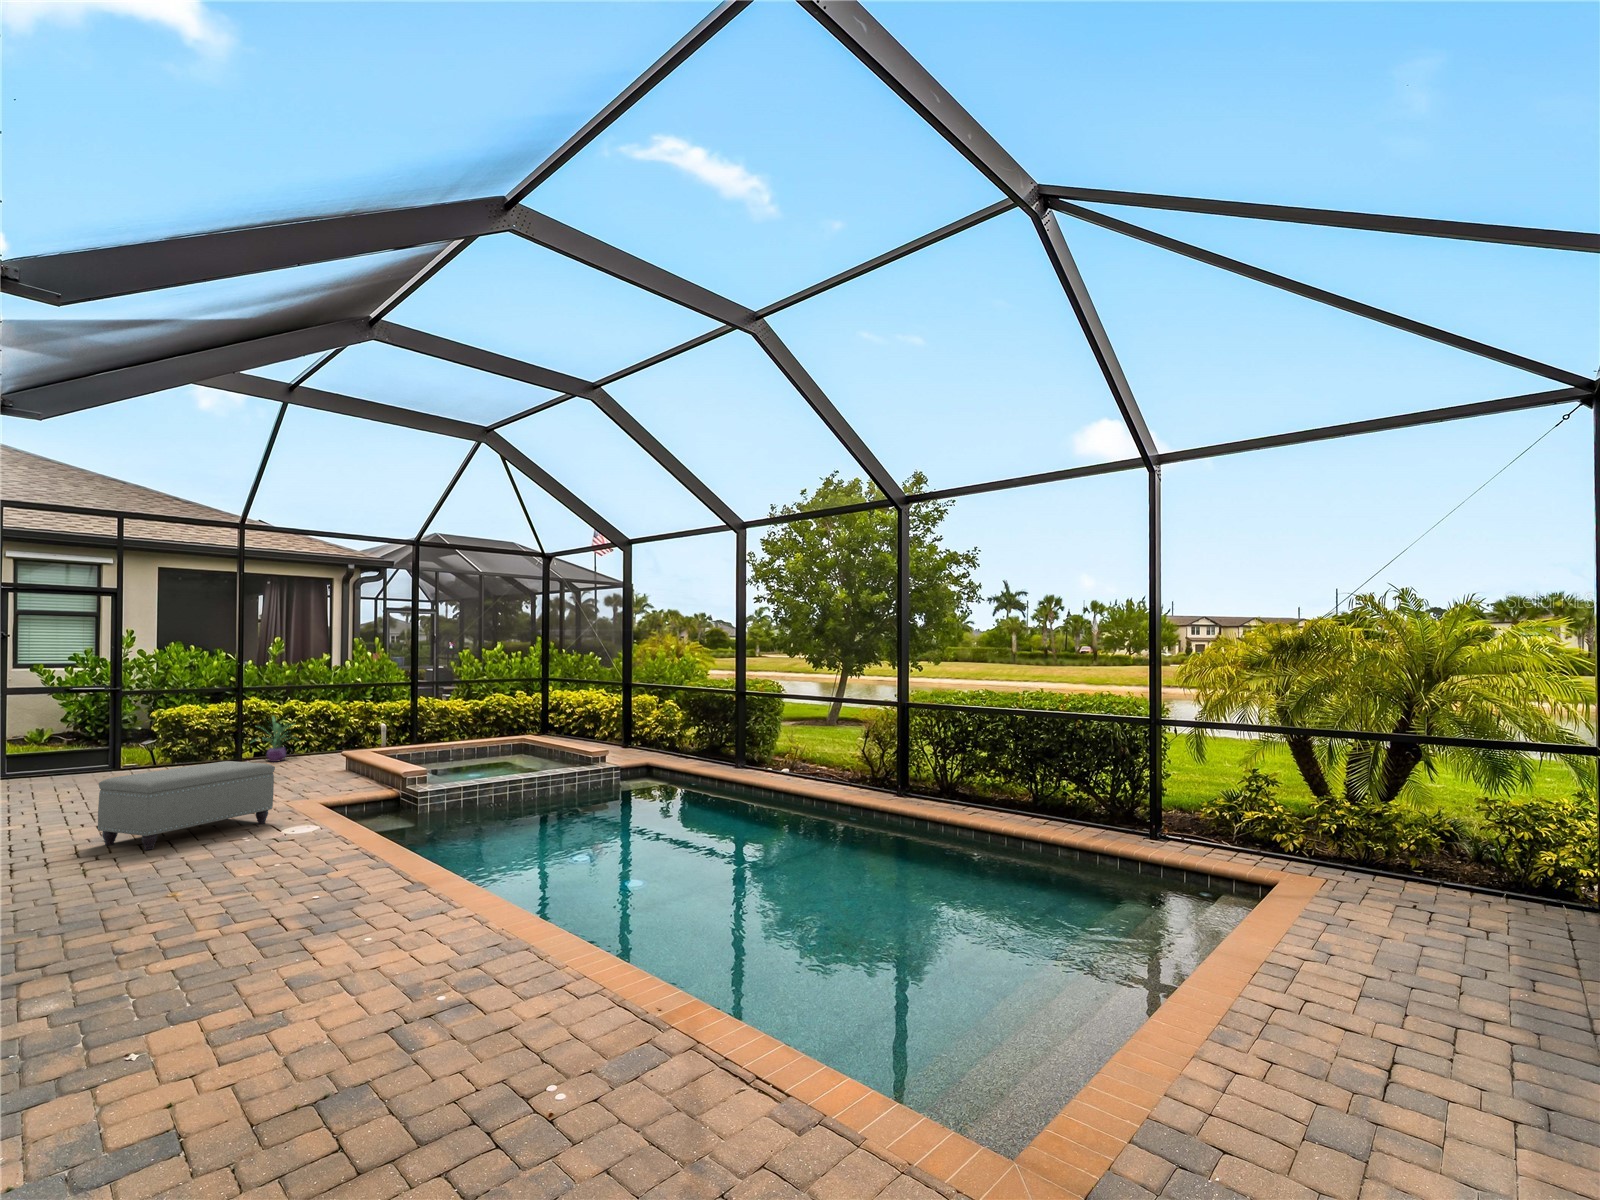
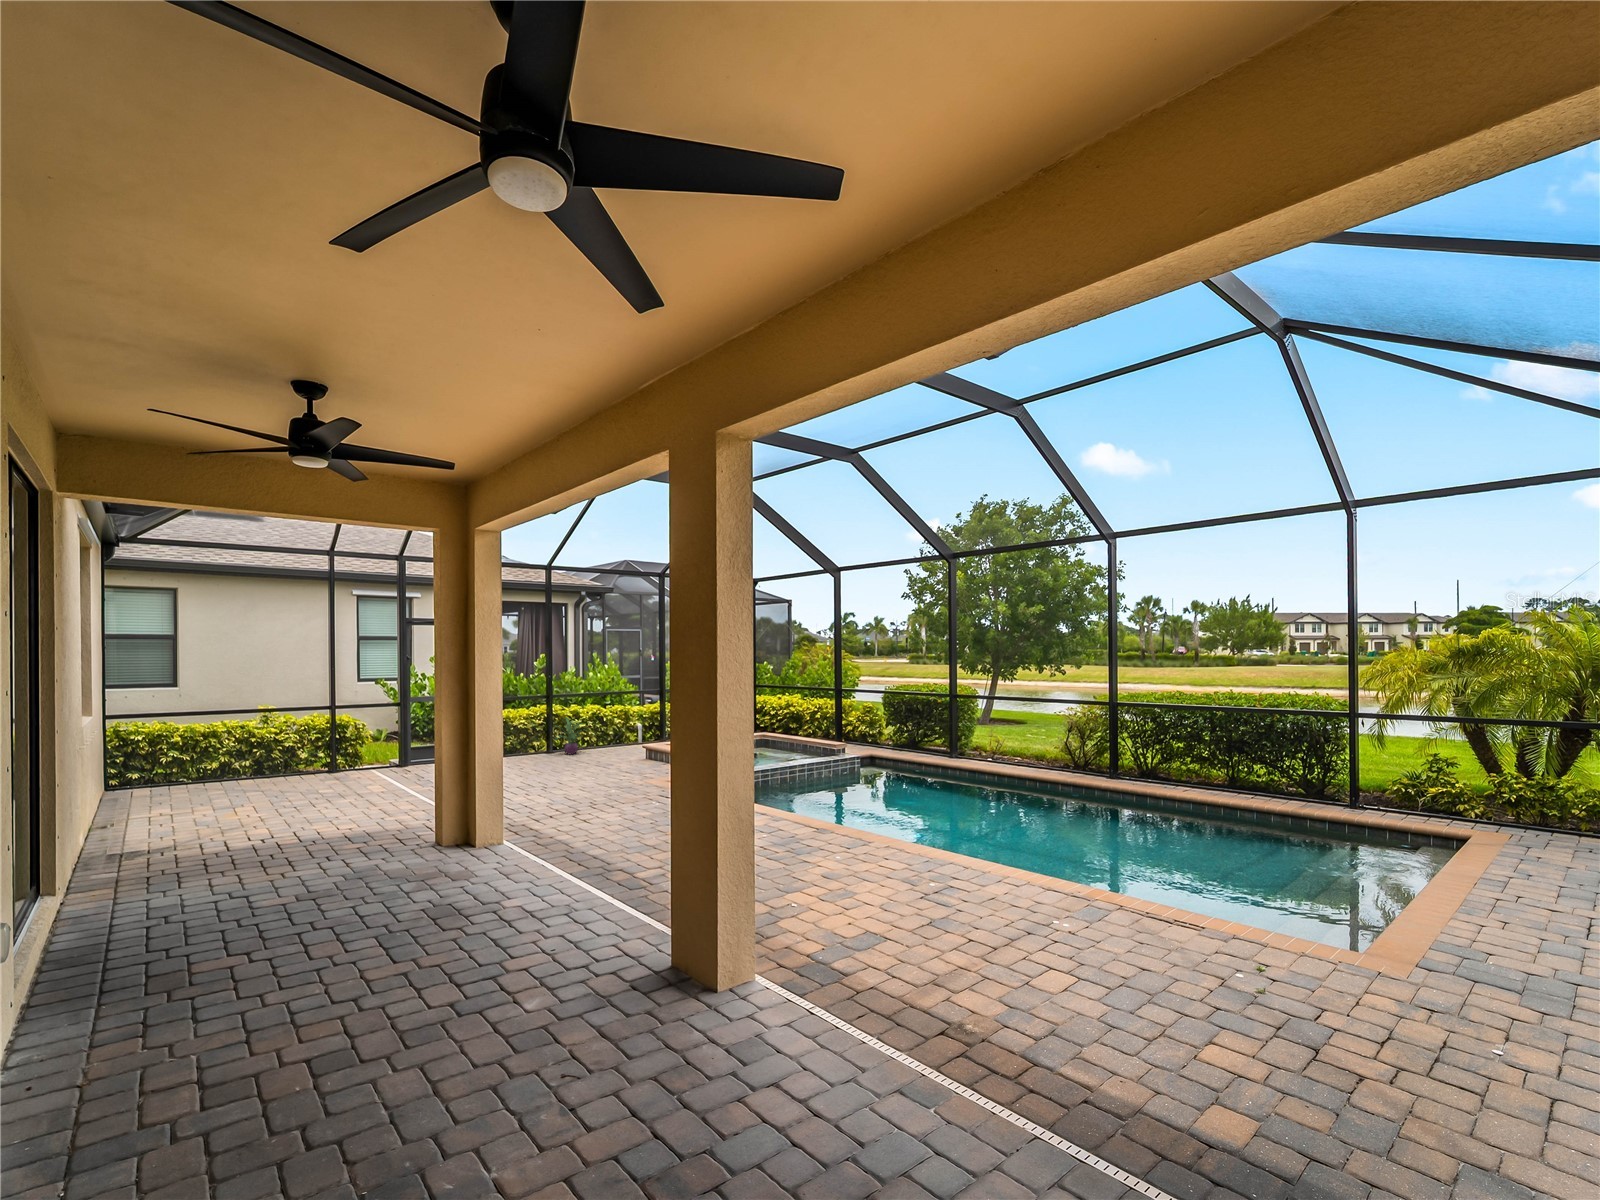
ottoman: present [98,761,275,850] -> none [550,751,648,815]

